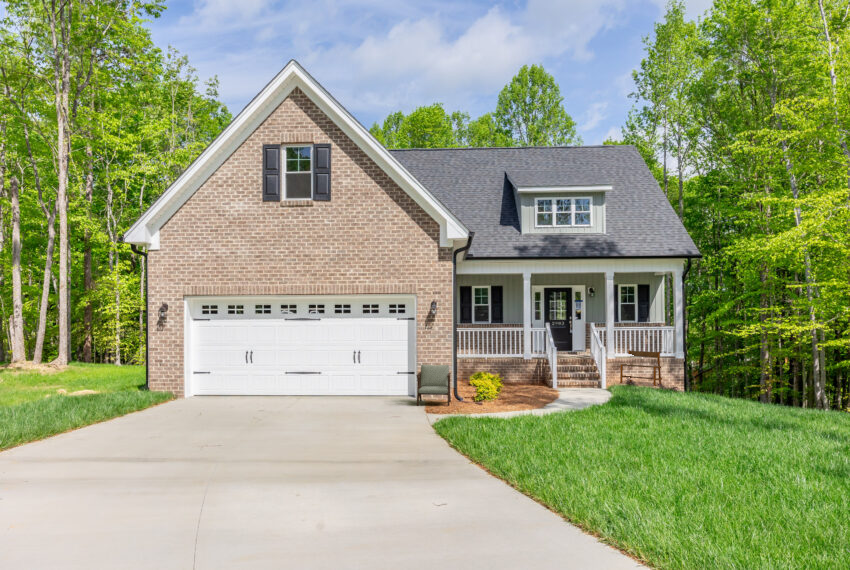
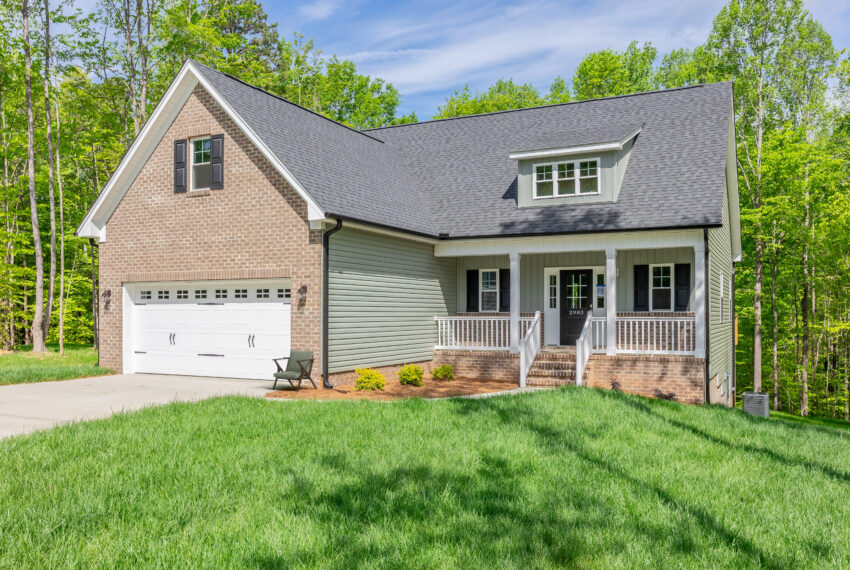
bench: present [620,350,662,386] -> none [574,345,620,389]

